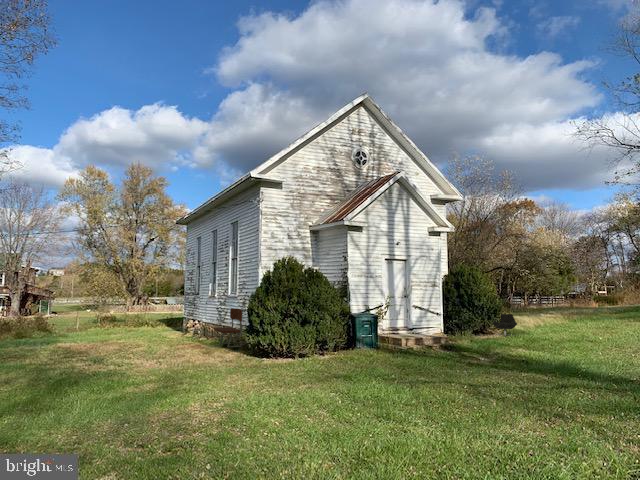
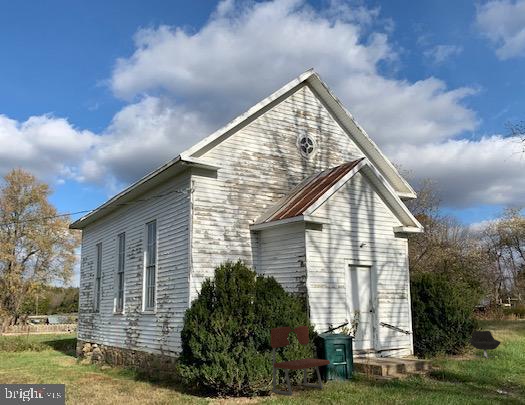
bench: present [215,308,242,347] -> present [271,326,330,395]

